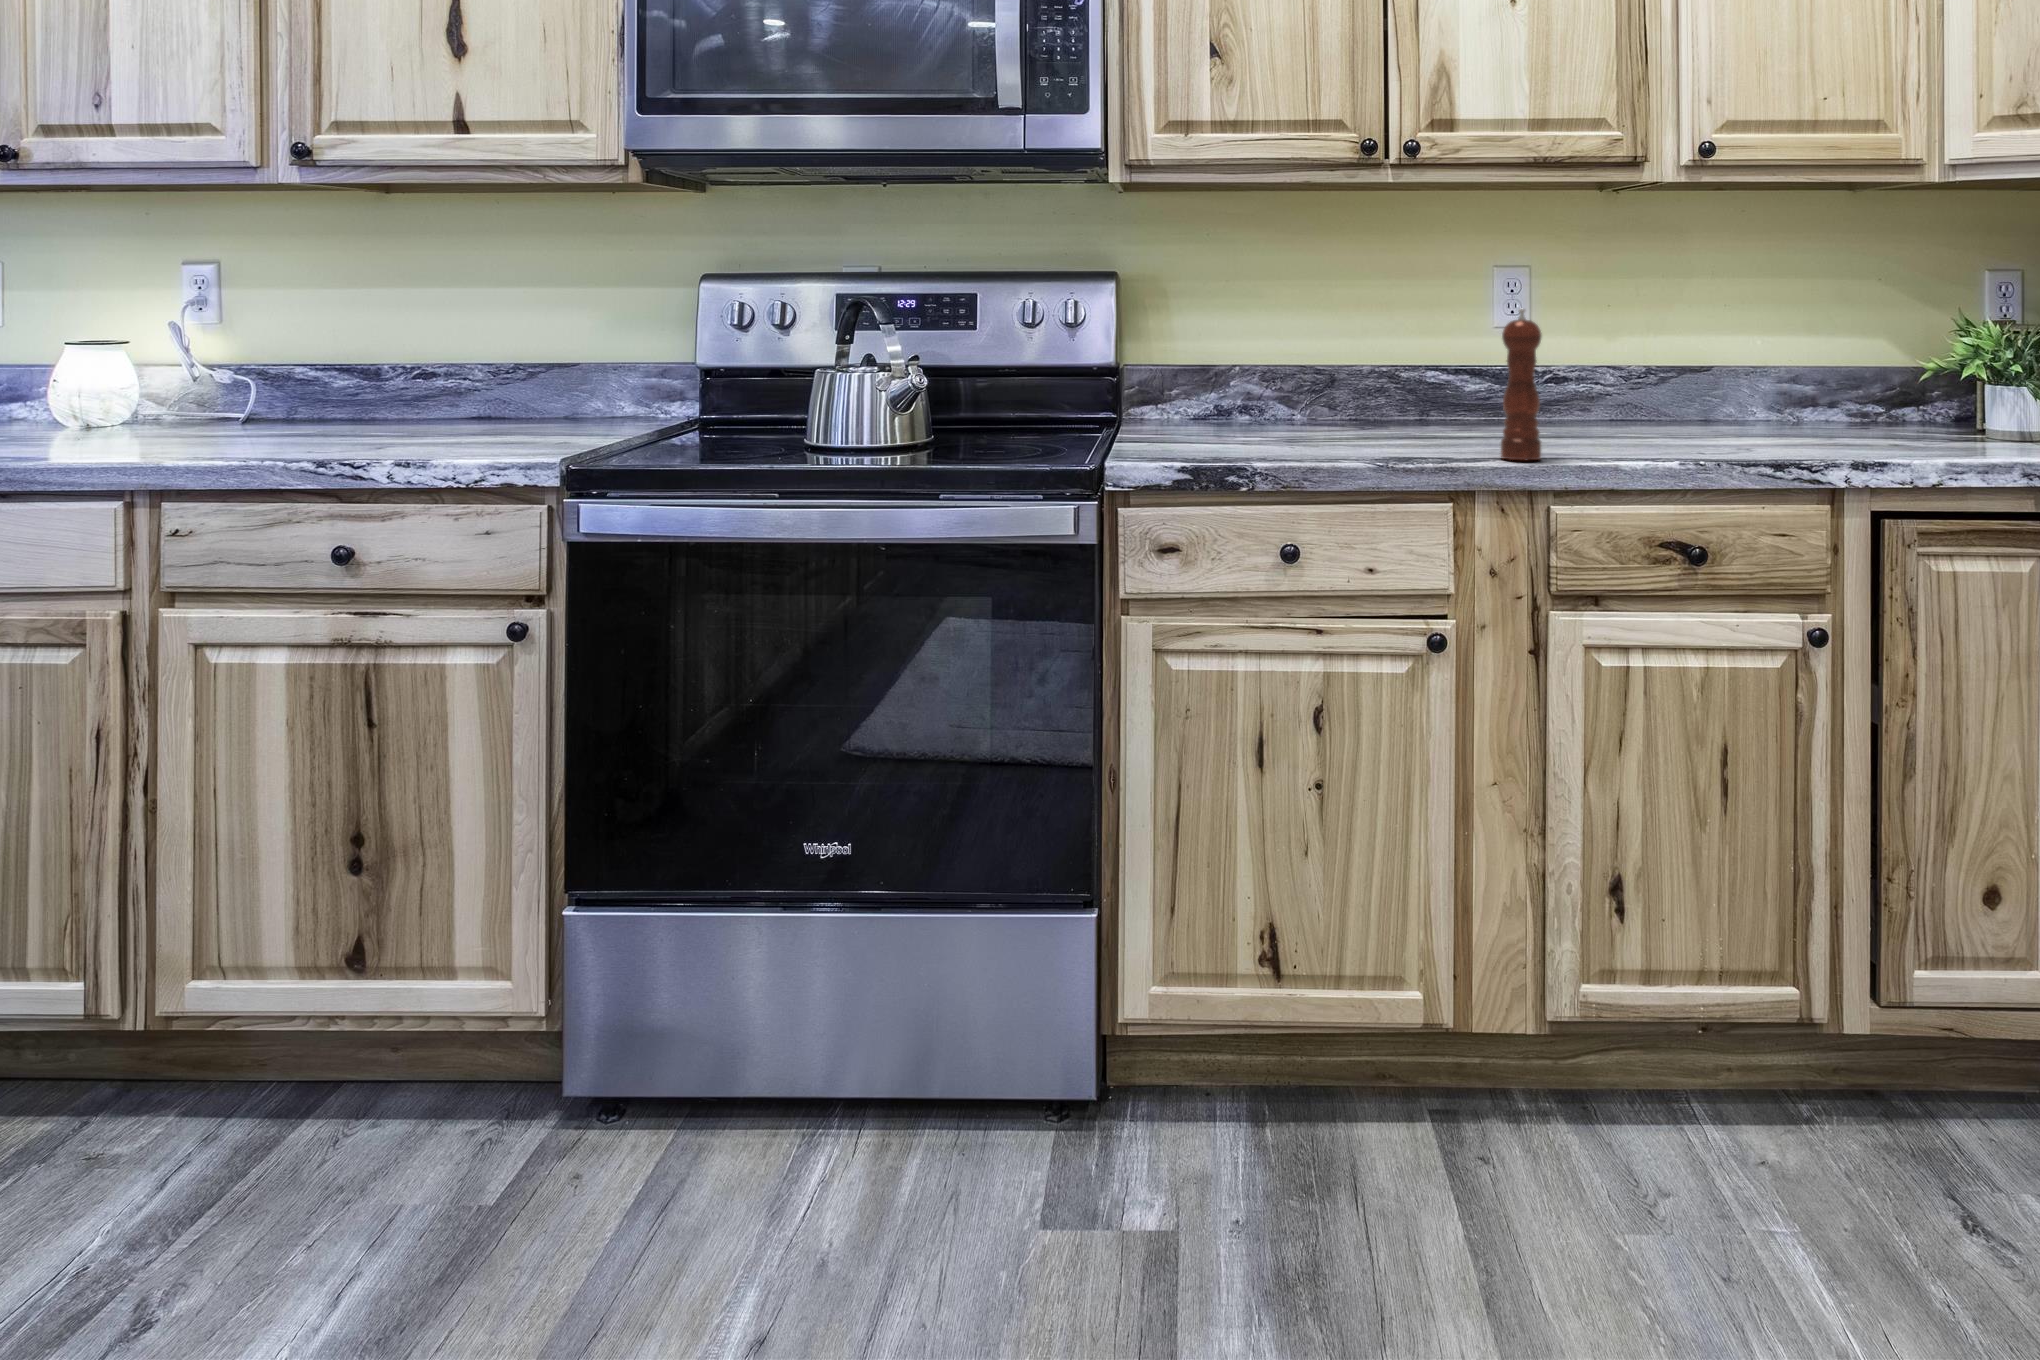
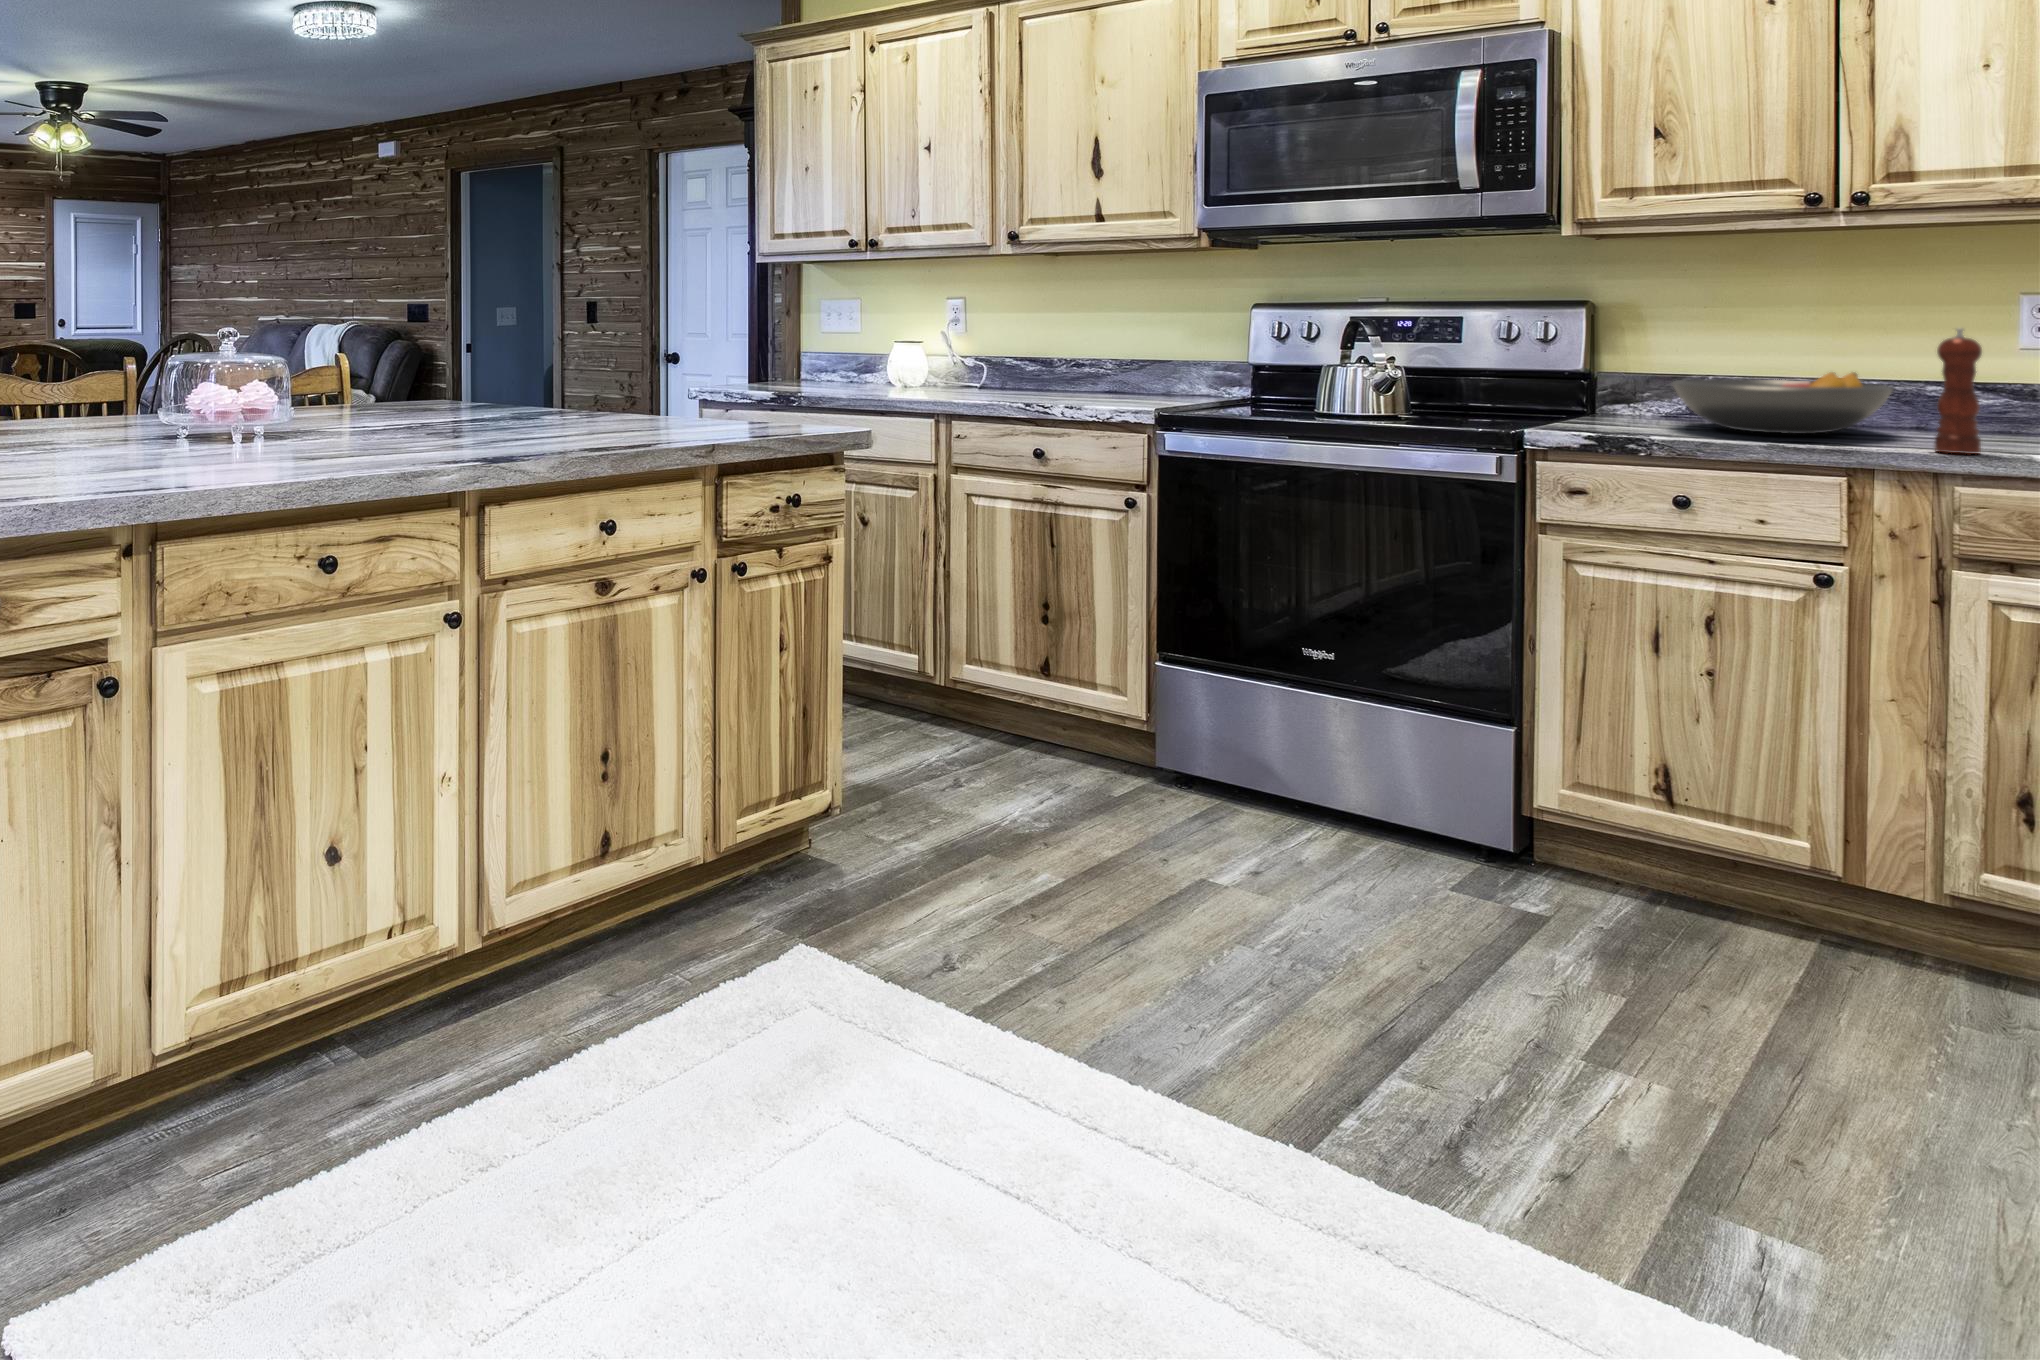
fruit bowl: none [1229,364,1439,443] -> present [1671,372,1893,434]

